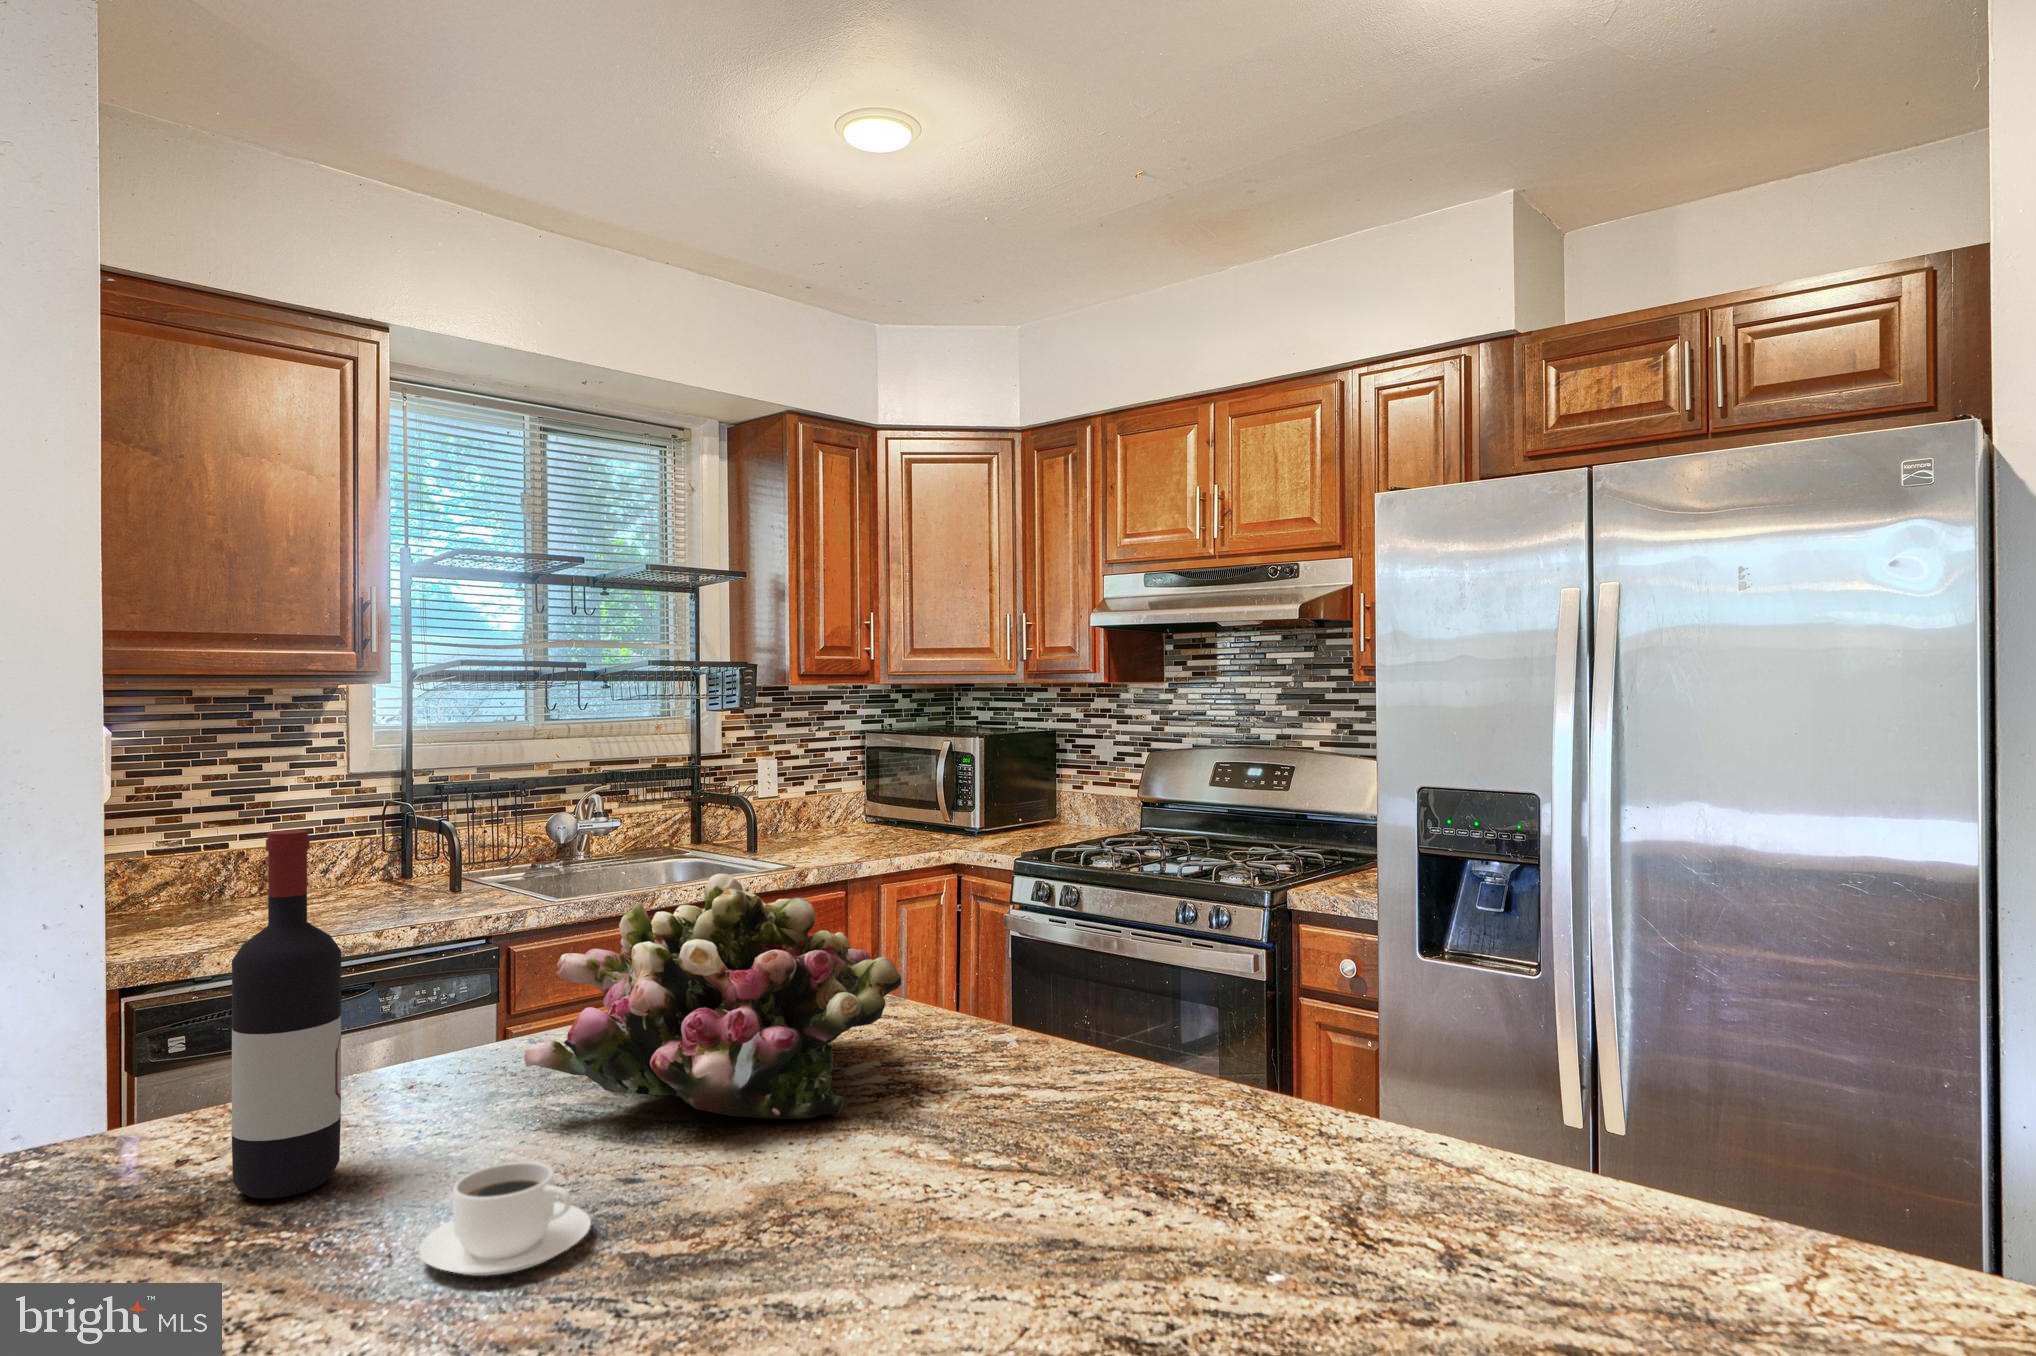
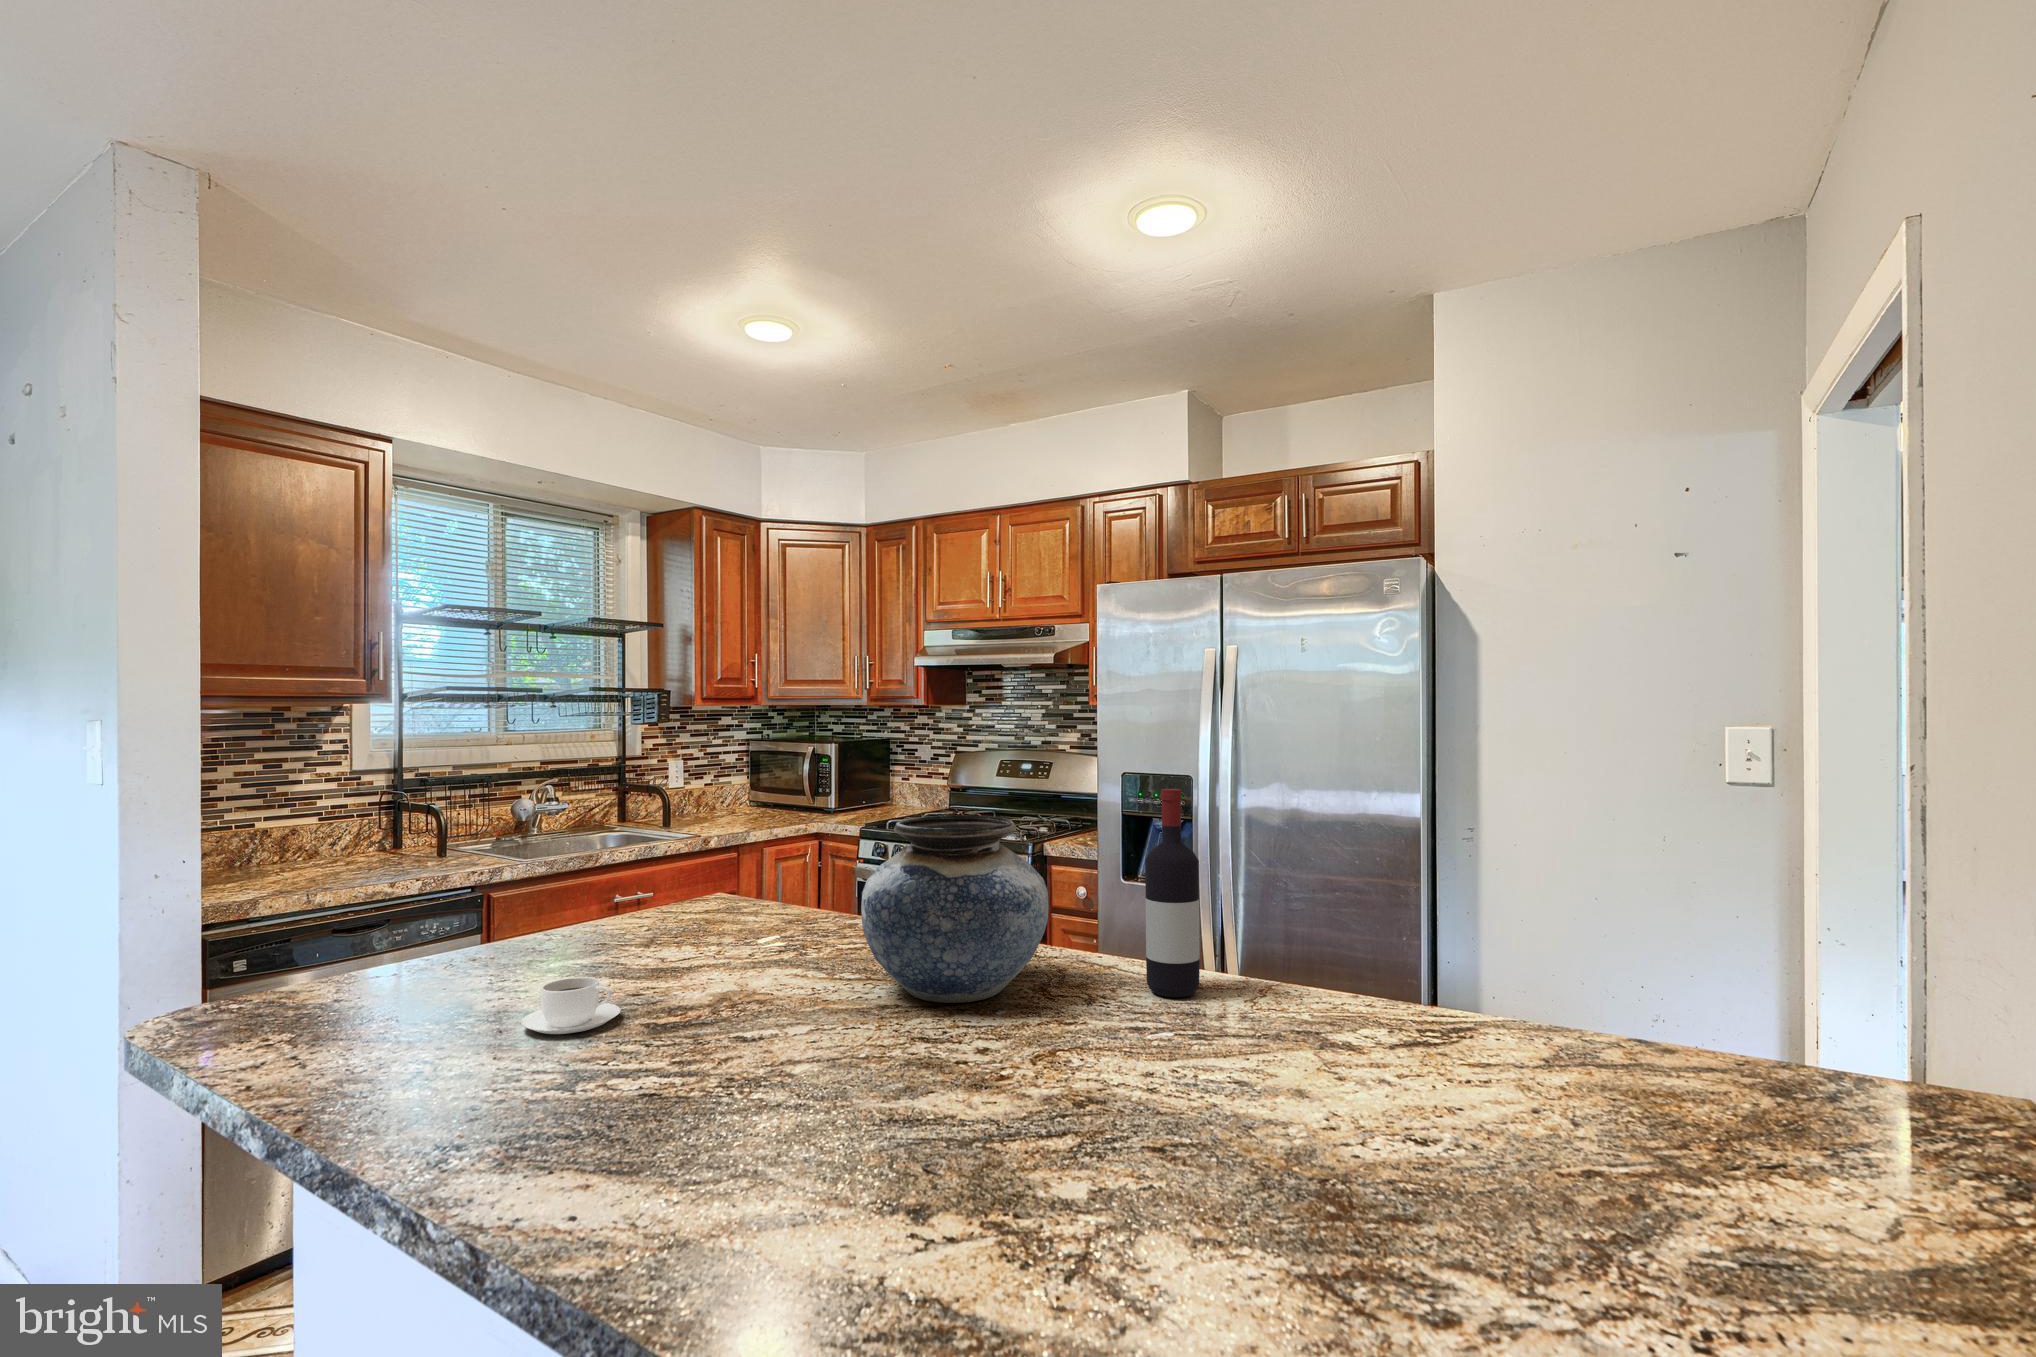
wine bottle: present [232,830,341,1199] -> present [1145,789,1200,997]
flower arrangement: present [524,874,901,1119] -> none [560,822,794,963]
vase: none [1010,883,1356,1244] -> present [861,815,1049,1003]

